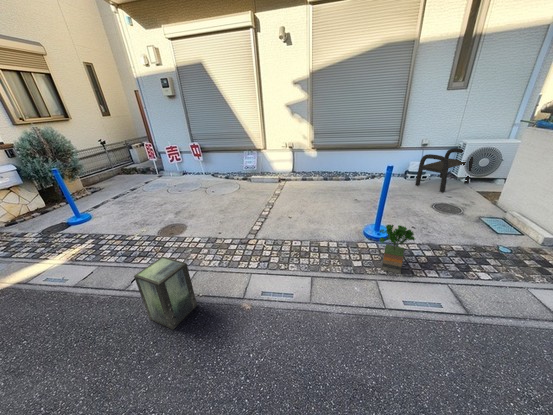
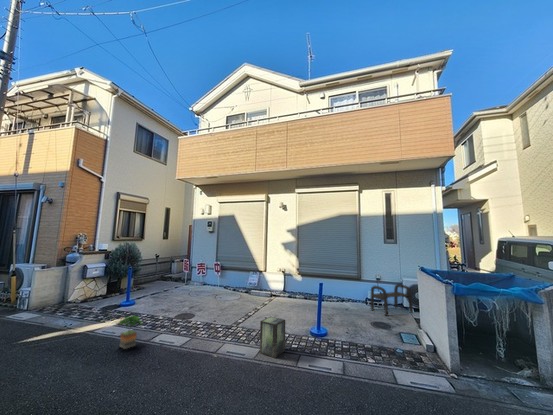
potted tree: present [380,225,415,274] -> present [120,315,142,349]
storage box: present [134,257,197,330] -> present [260,317,285,358]

